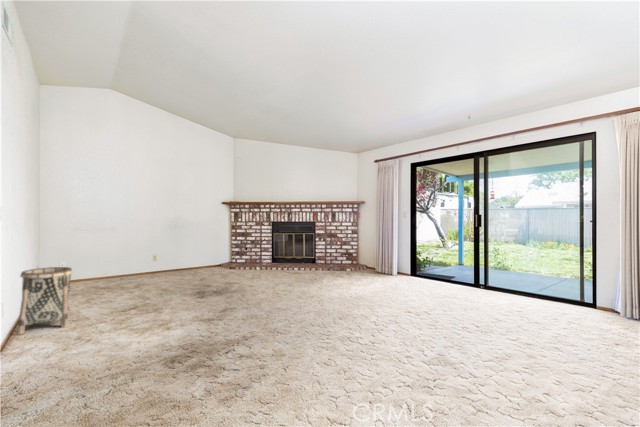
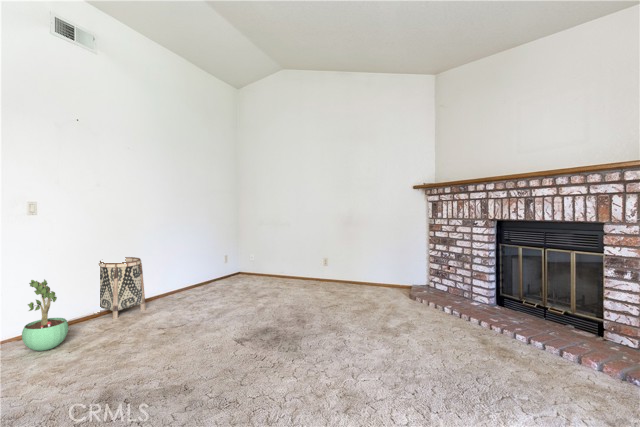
potted plant: none [74,279,127,345] -> present [22,280,68,351]

